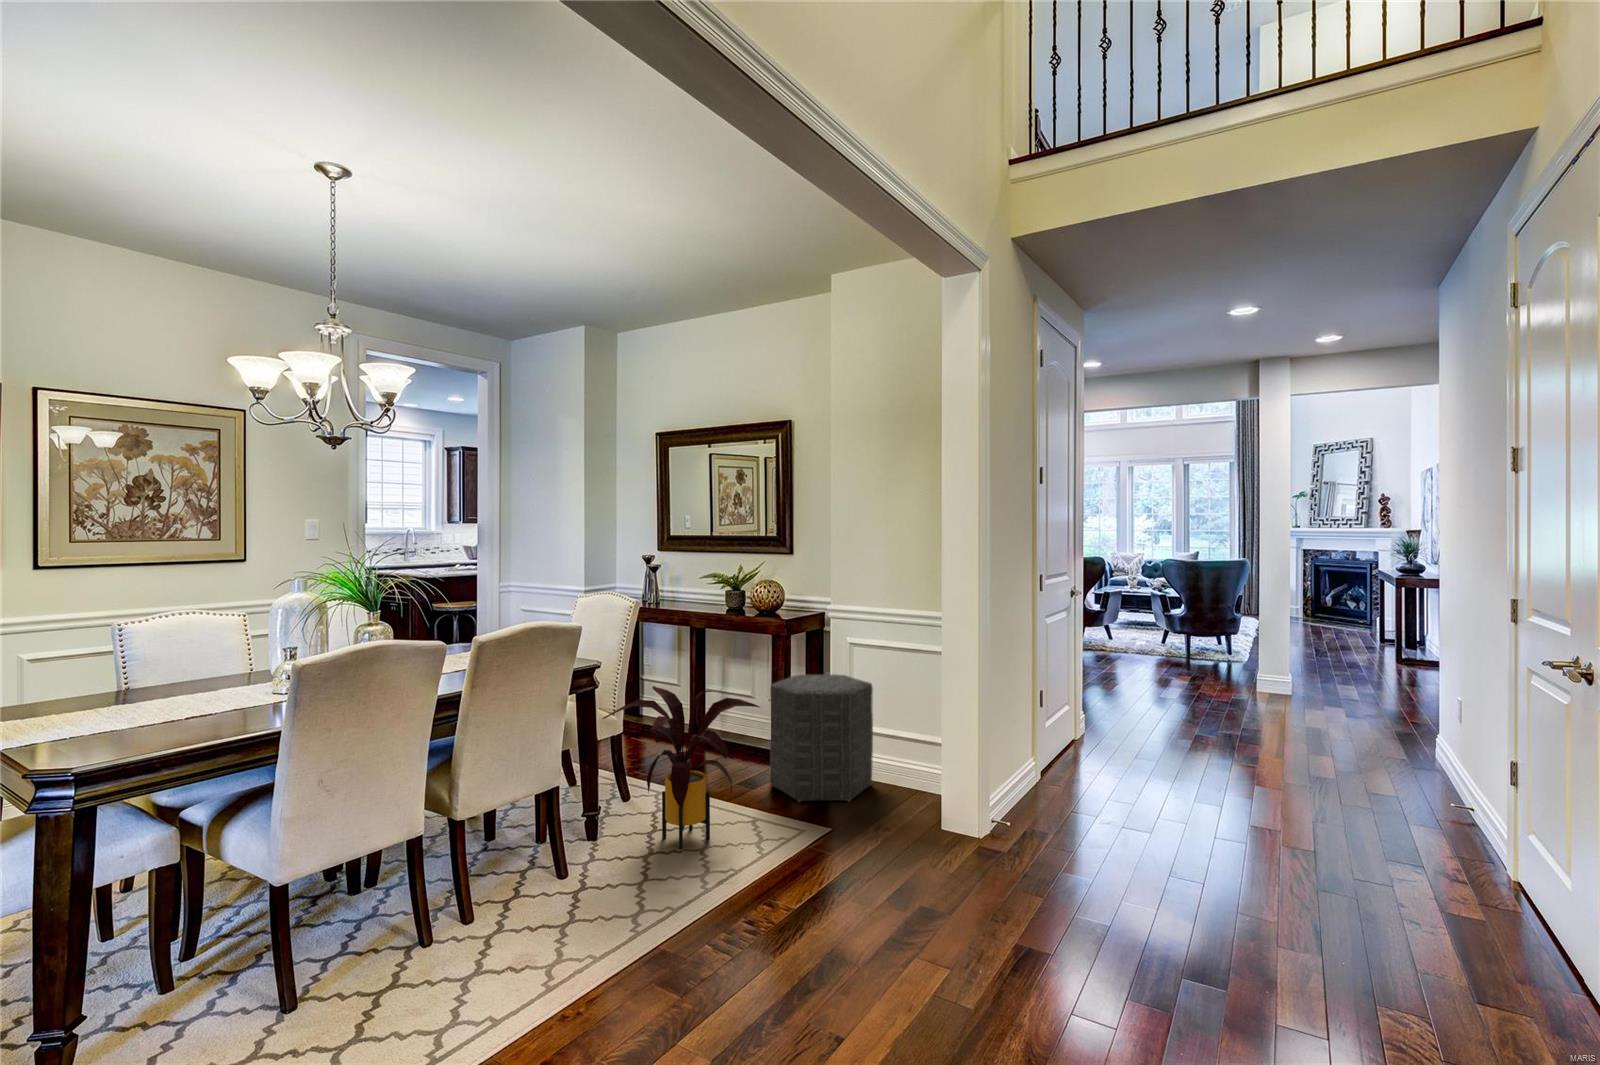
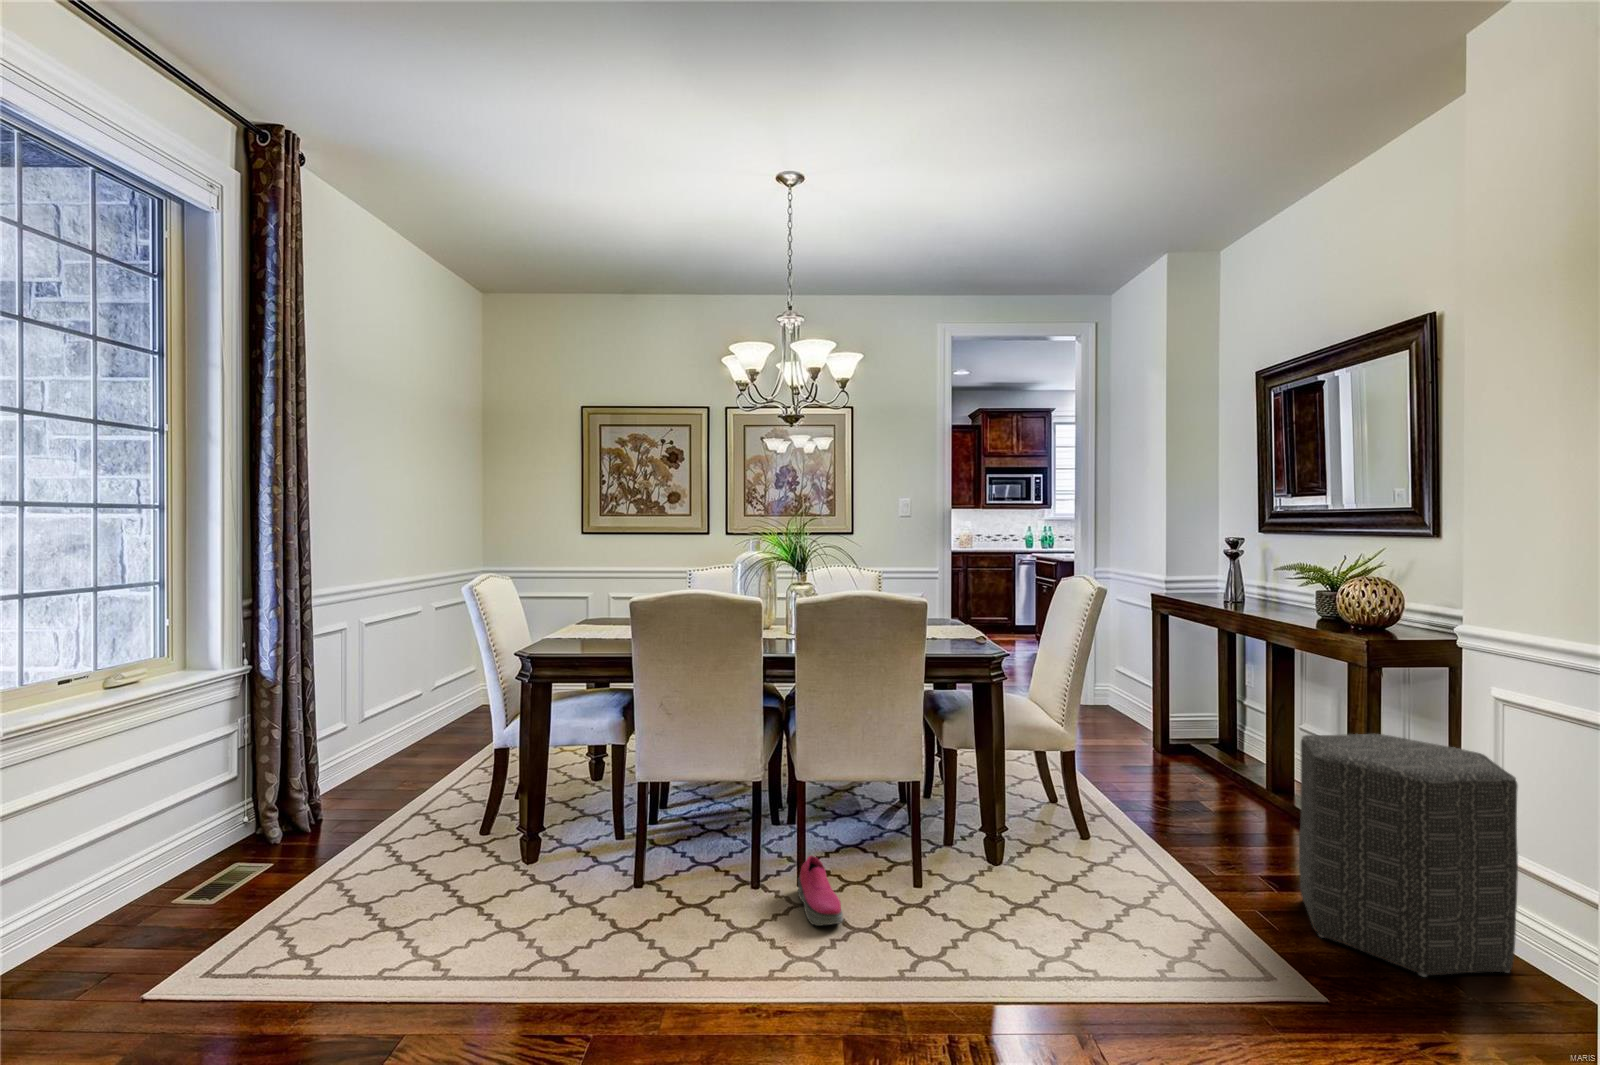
house plant: present [603,686,759,849] -> none [1004,696,1218,923]
shoe: none [473,886,553,941] -> present [798,856,843,926]

